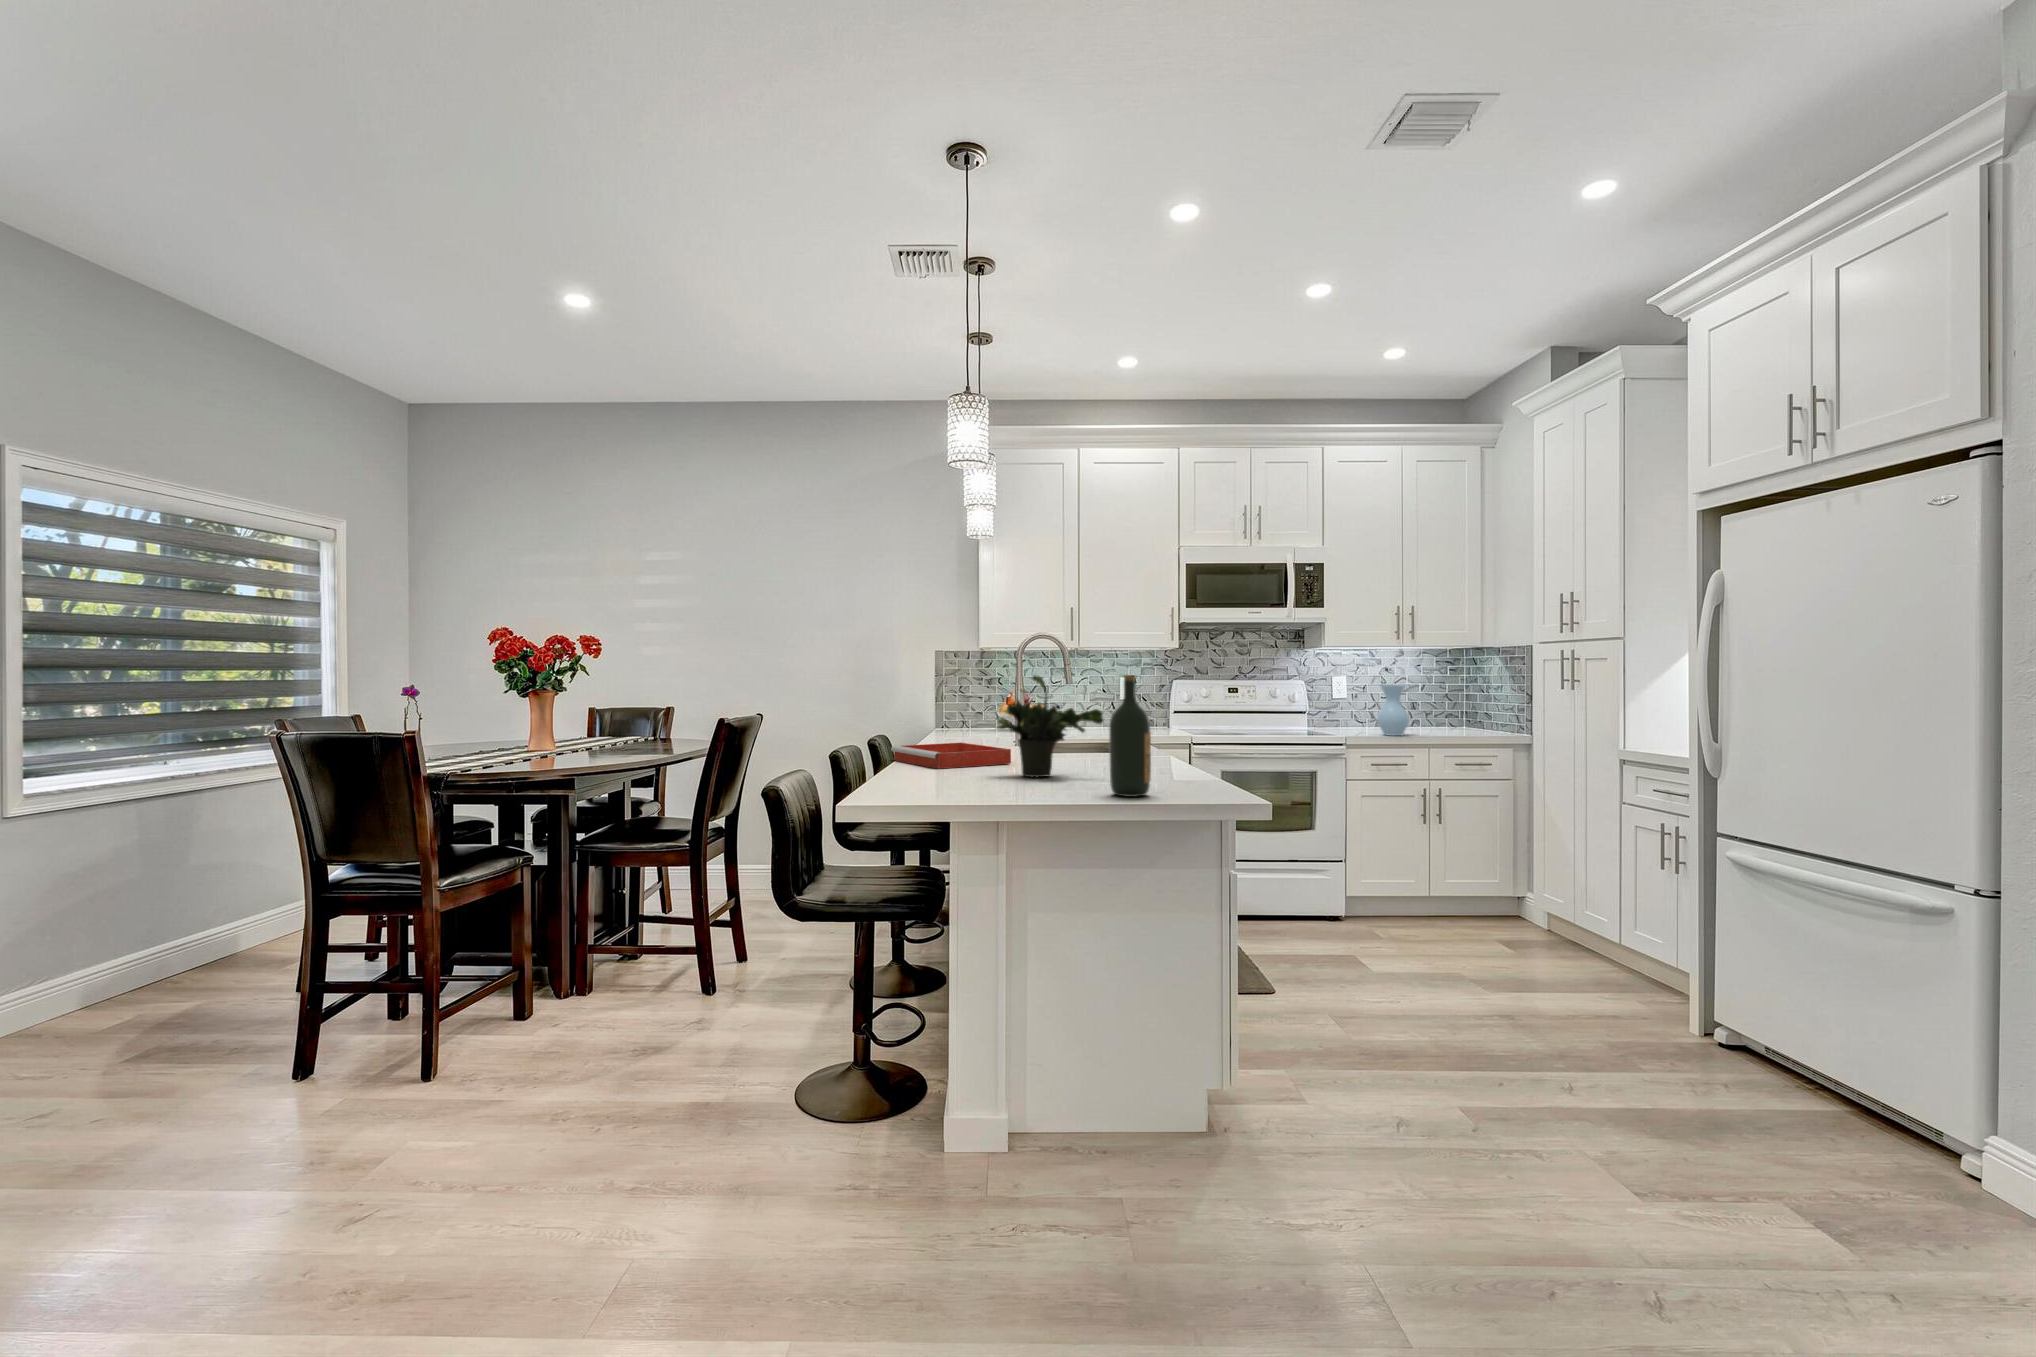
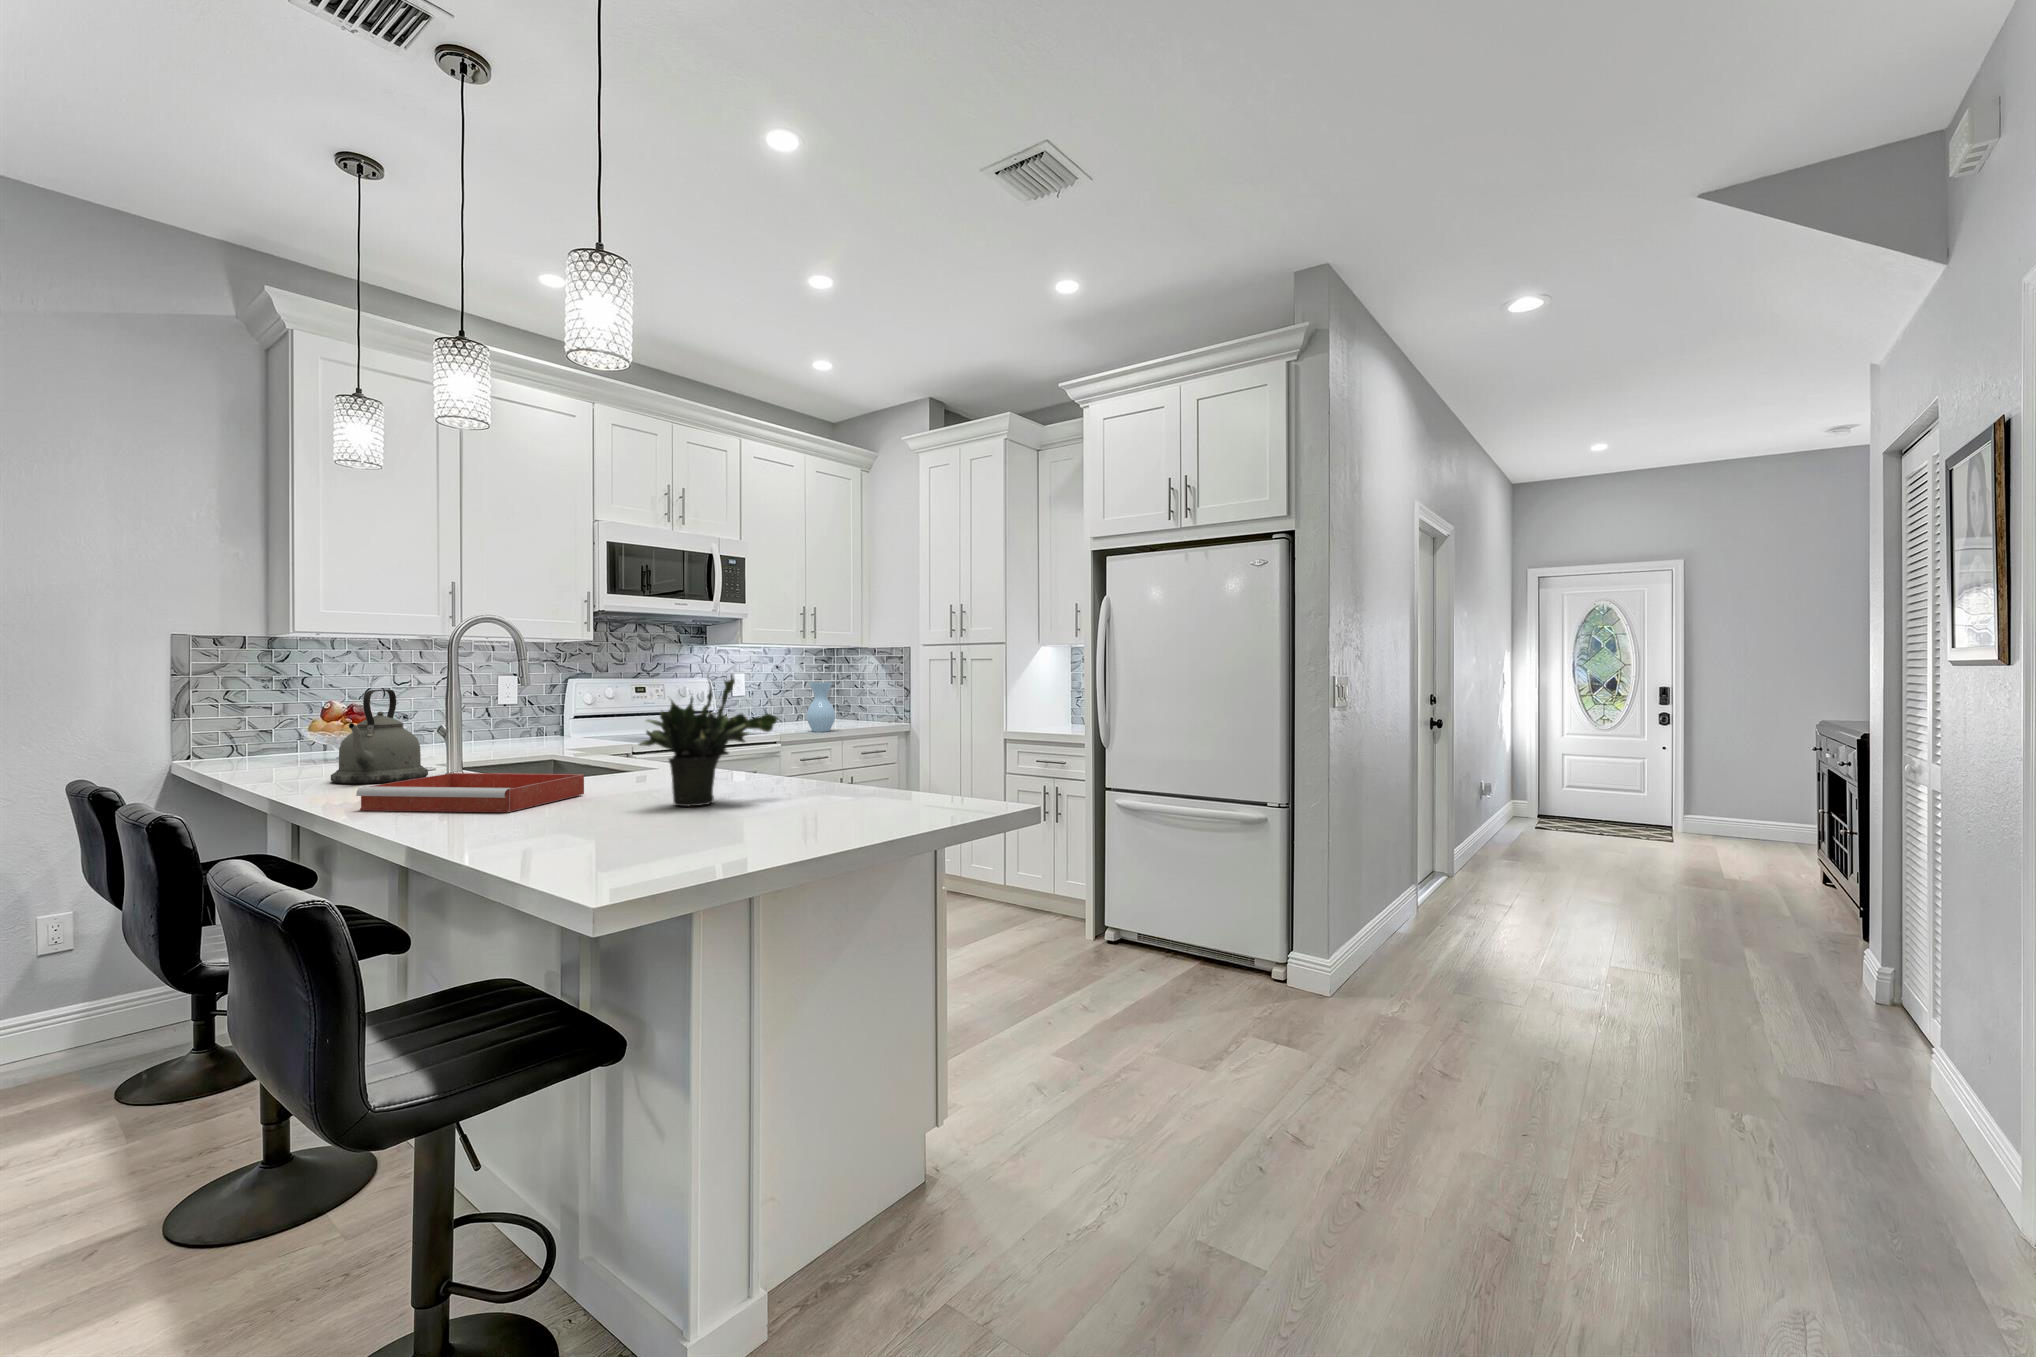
wine bottle: present [1109,675,1151,797] -> none [863,673,910,811]
kettle: none [936,687,991,747] -> present [331,690,428,784]

